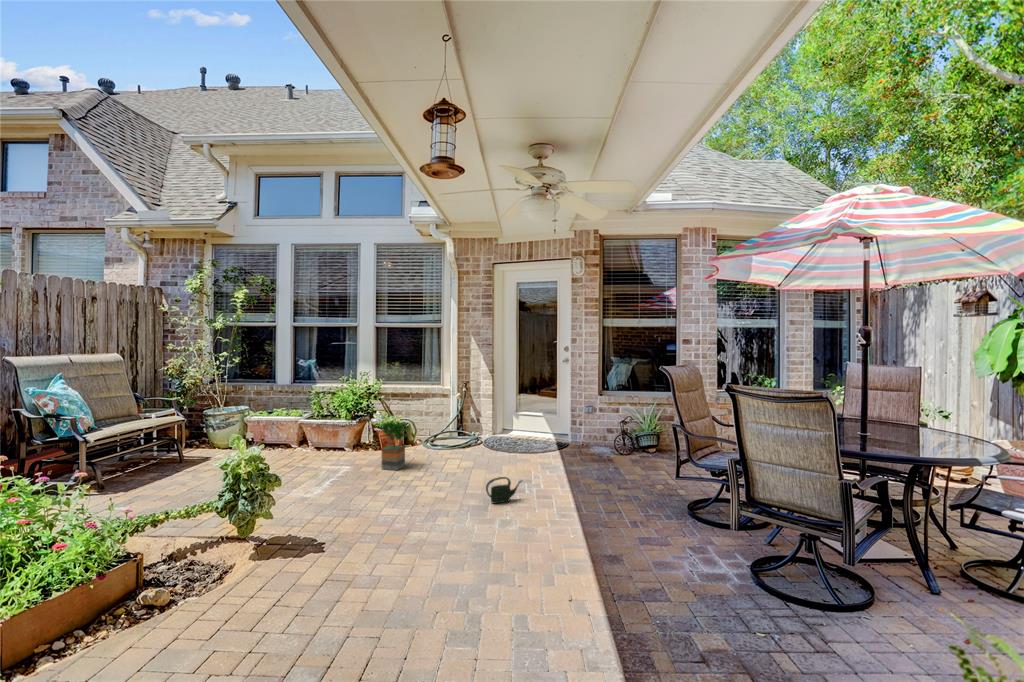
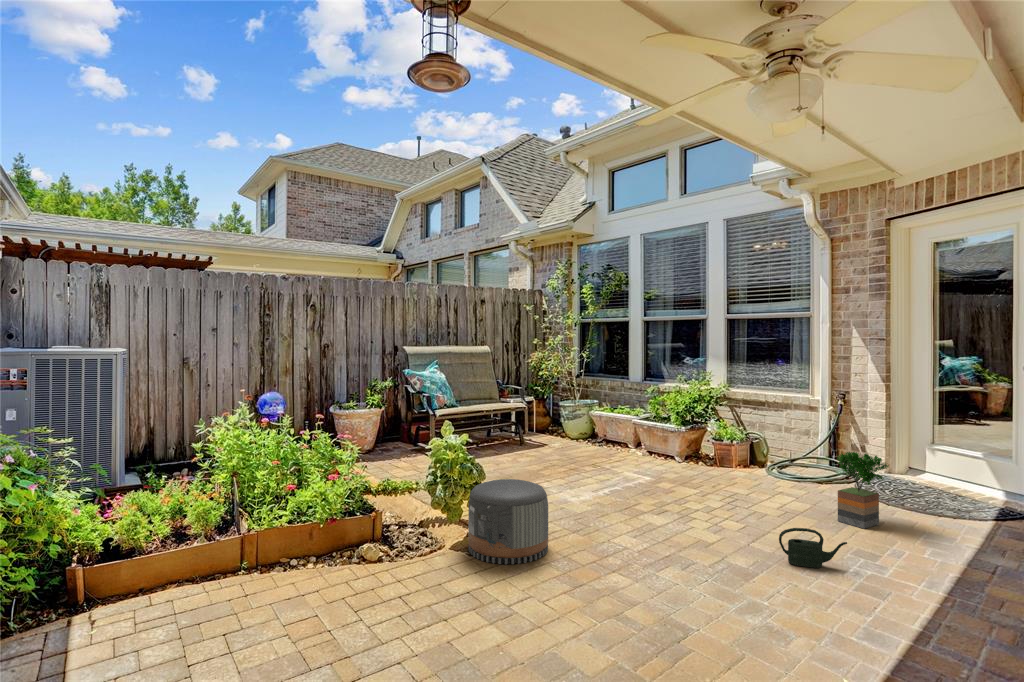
potted tree: present [381,422,410,470] -> present [838,452,888,529]
pouf: none [237,489,324,578] -> present [468,479,548,564]

